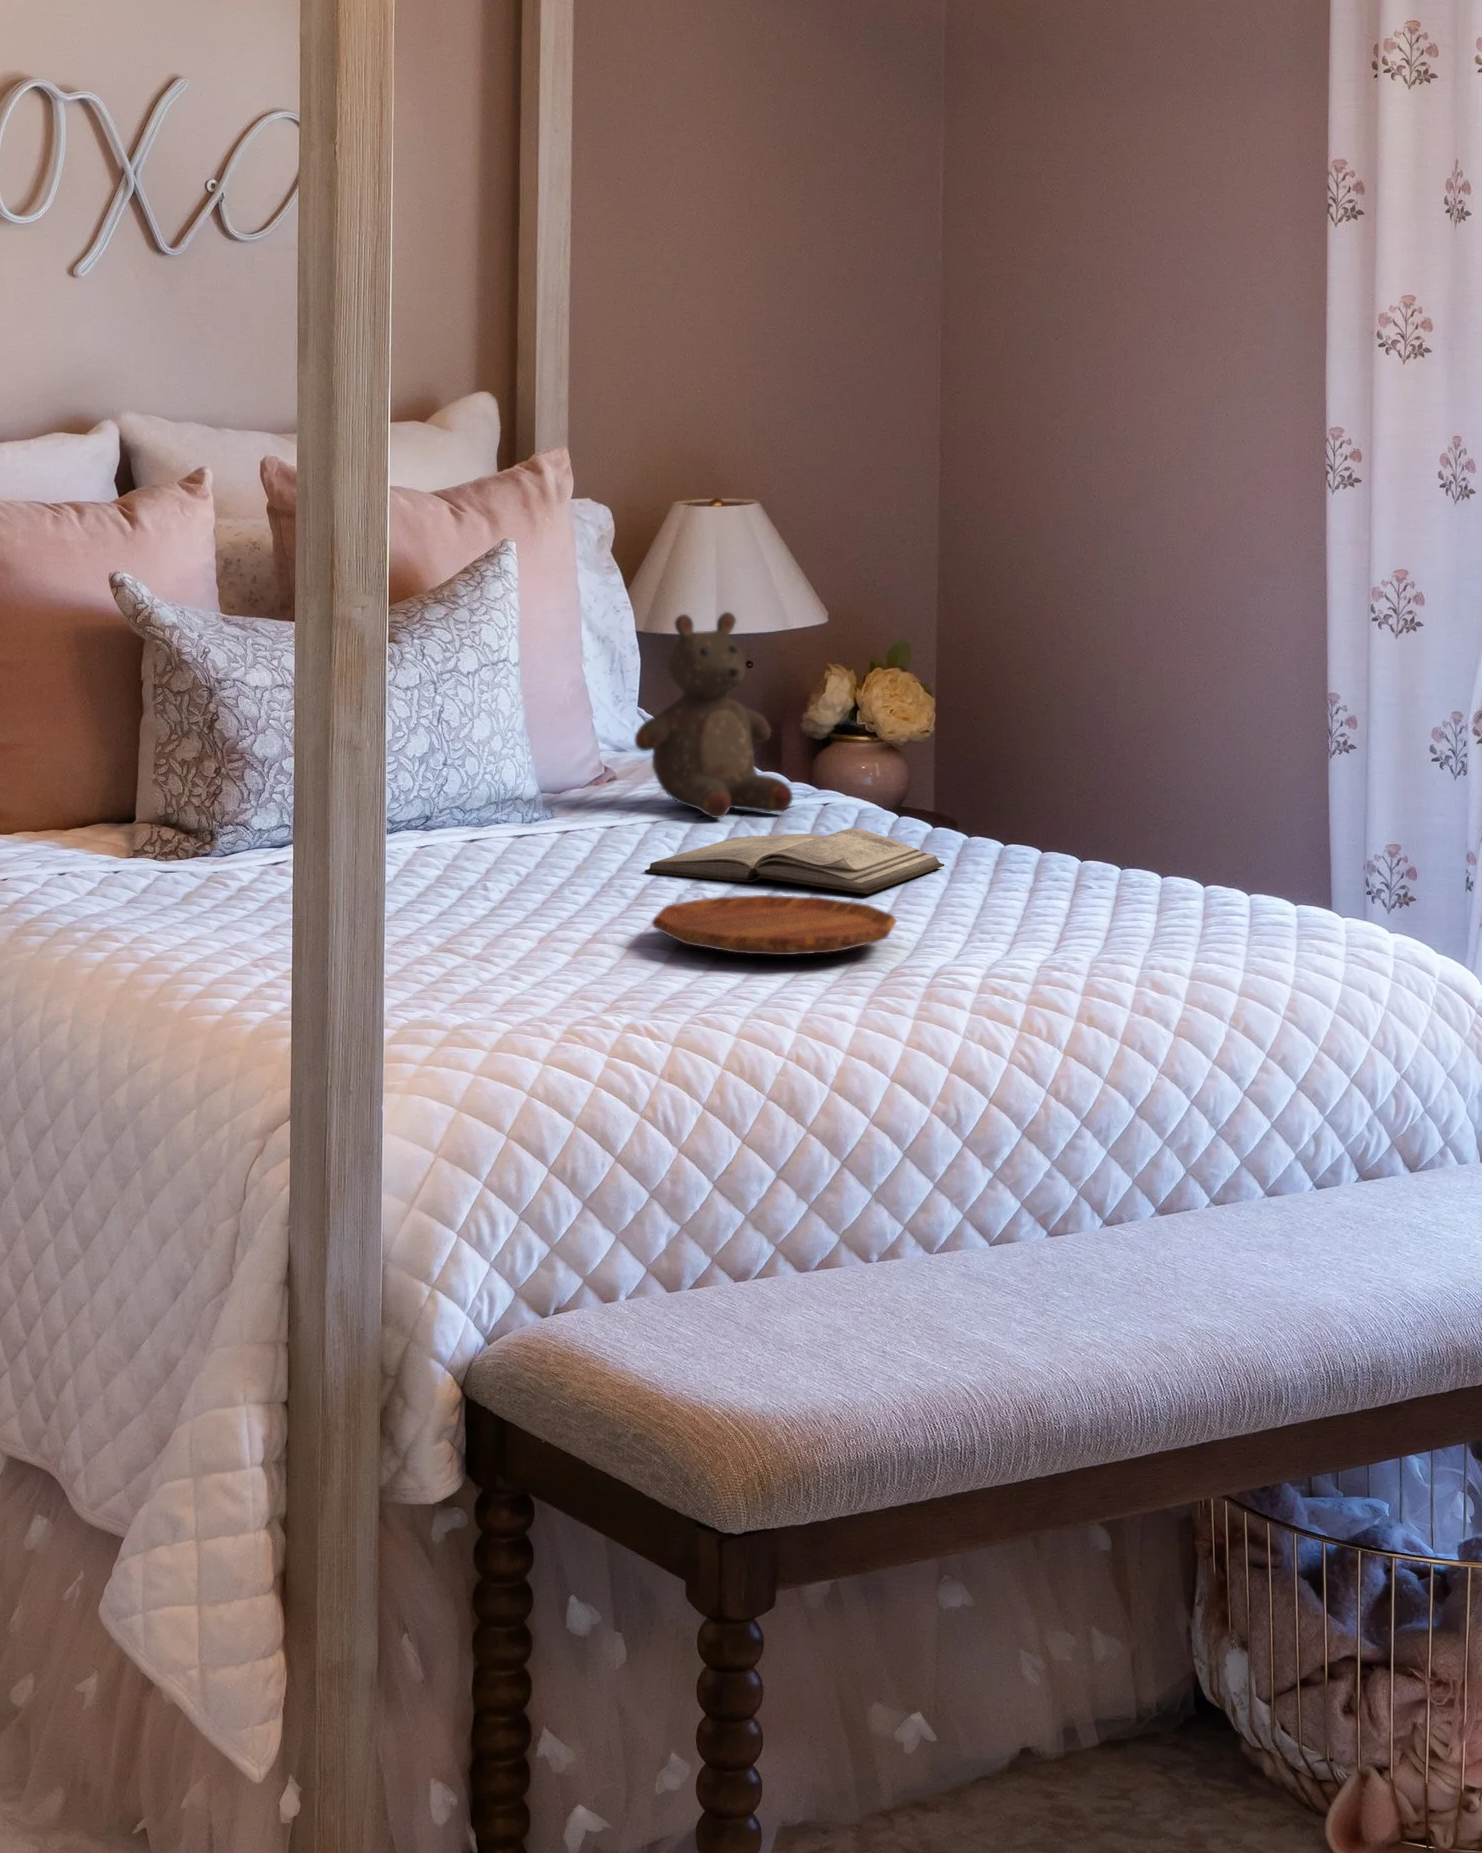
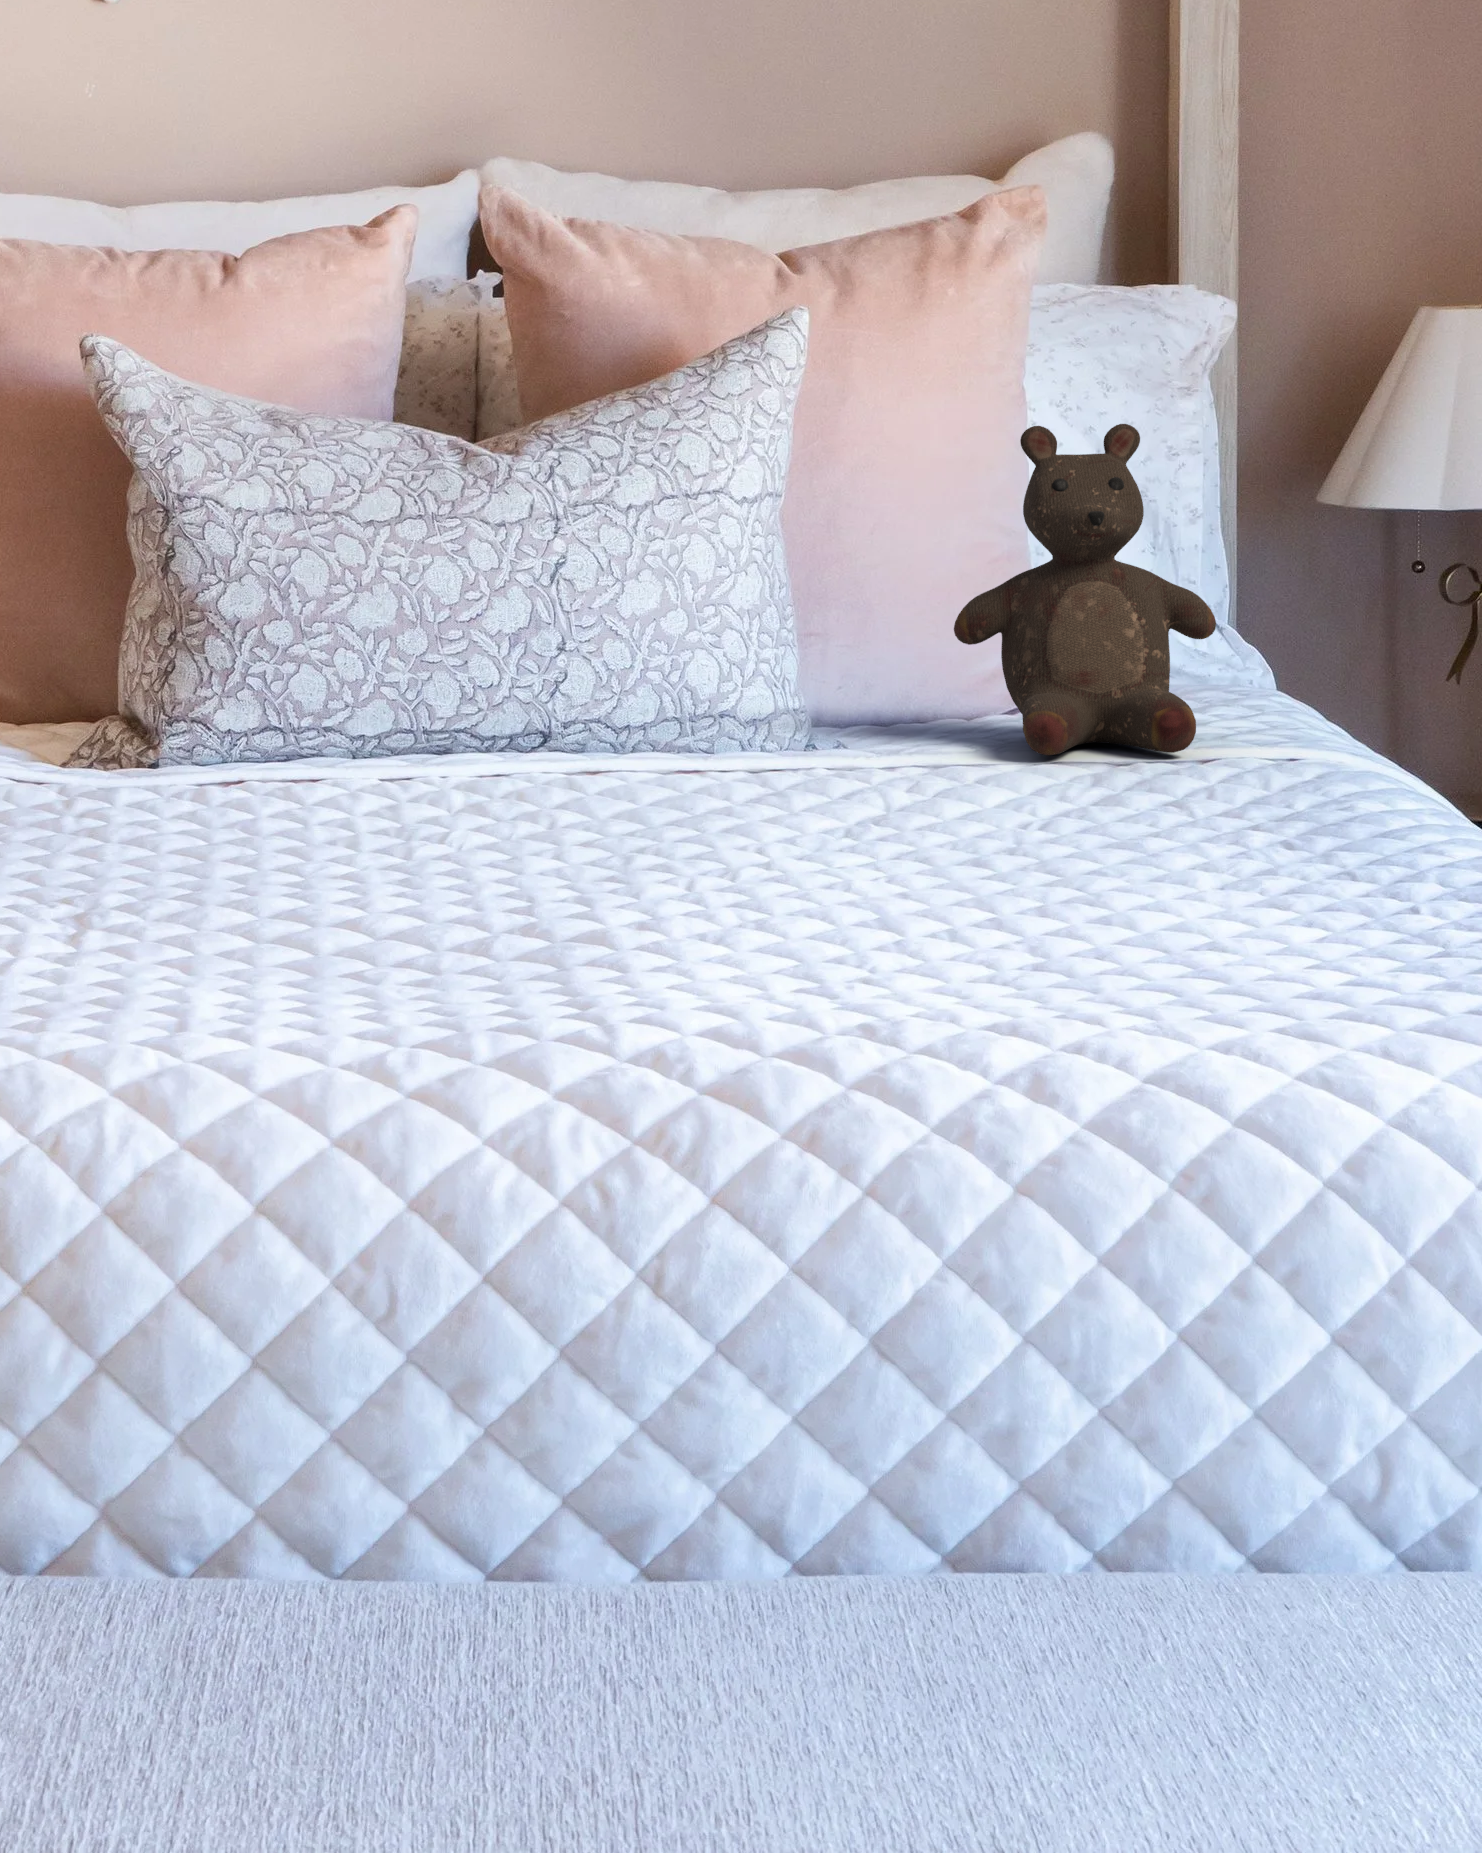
diary: present [645,829,944,894] -> none [702,770,1220,875]
tray: present [652,895,896,955] -> none [318,855,768,957]

